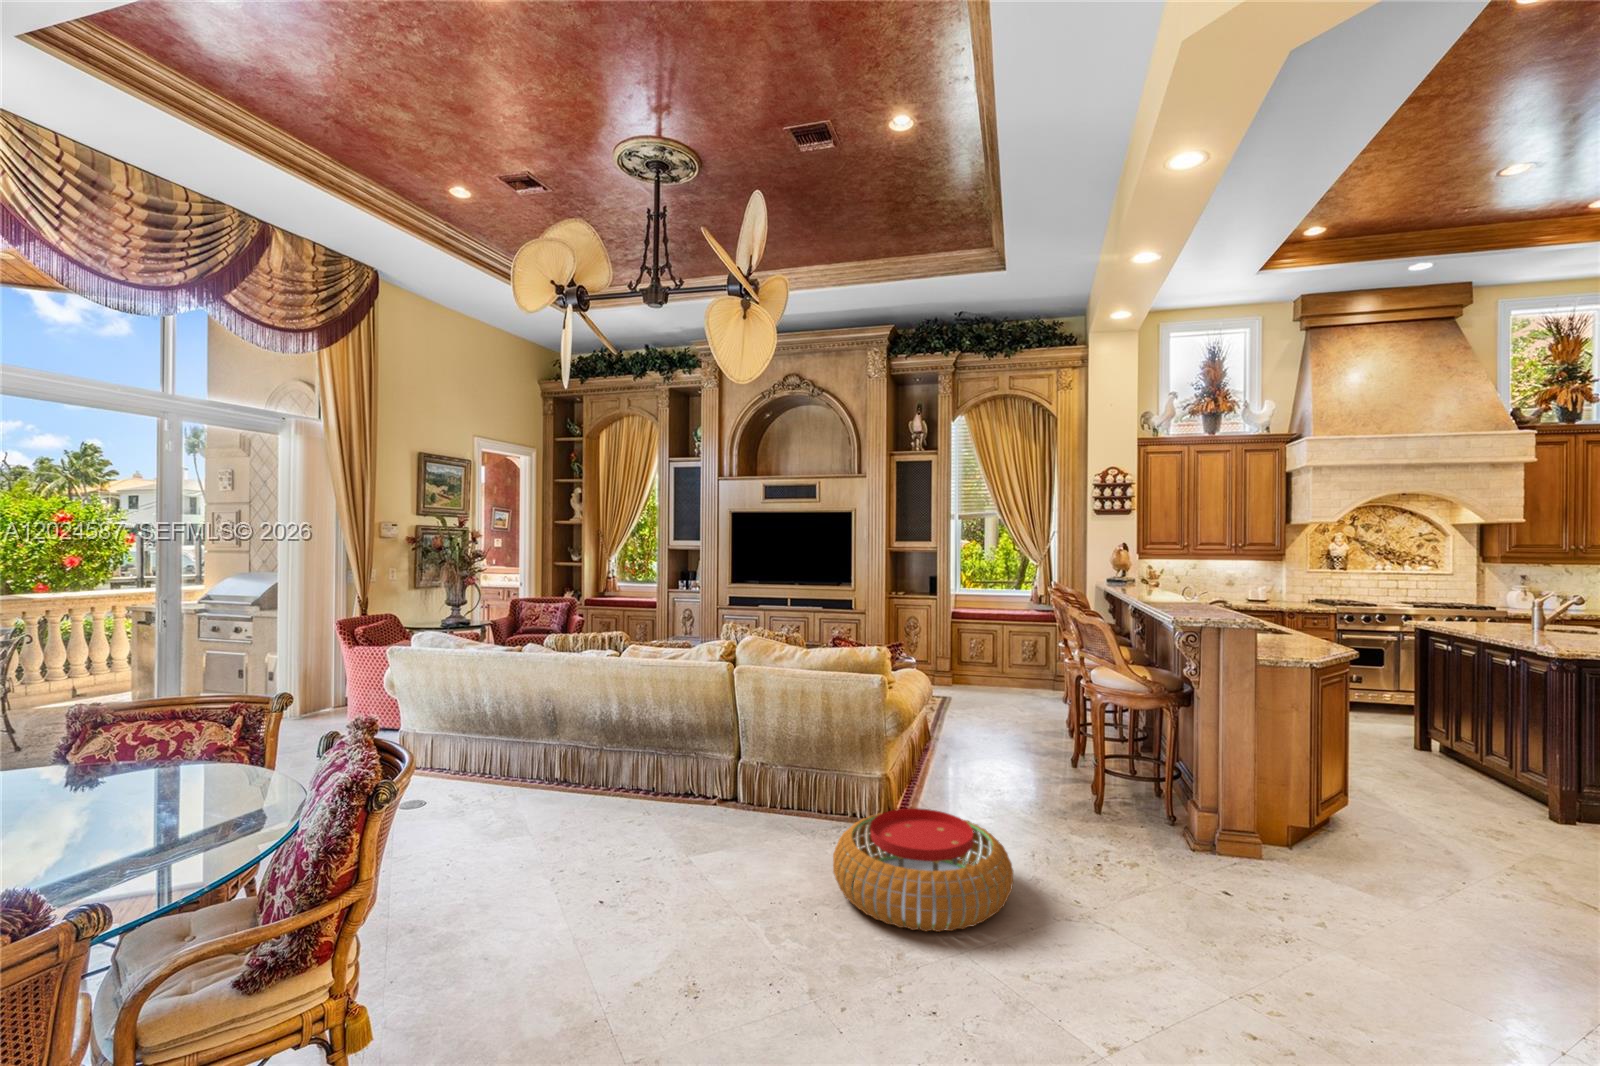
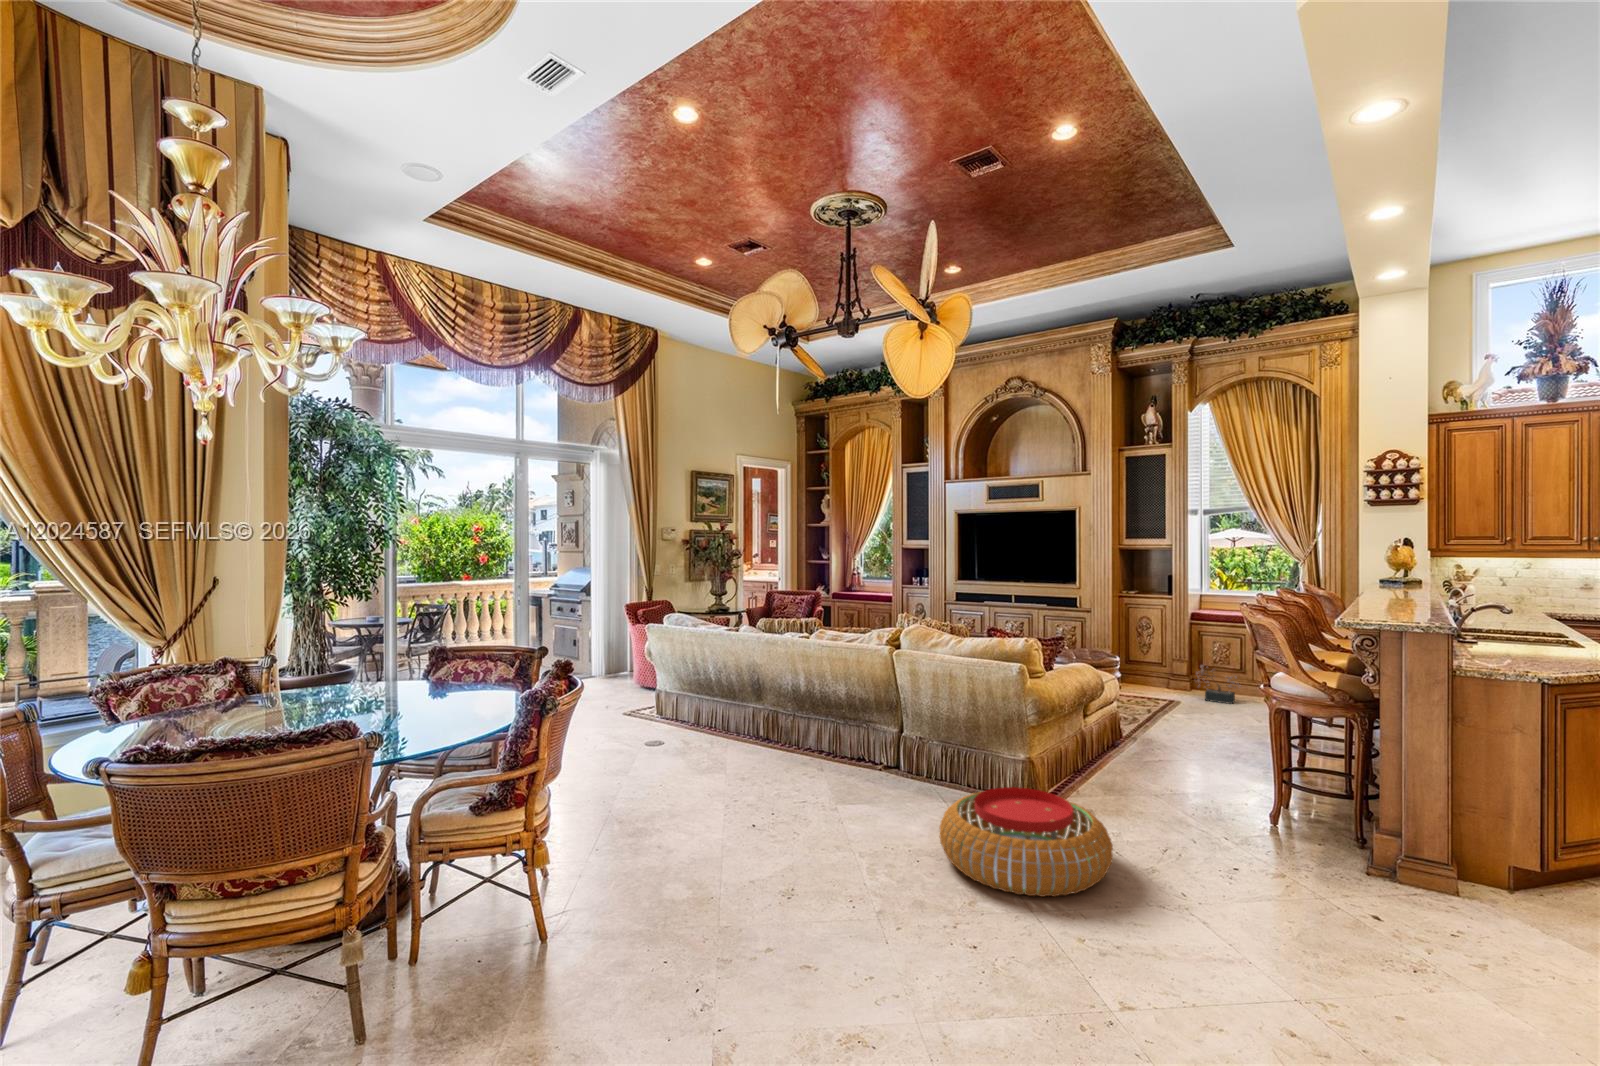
decorative plant: none [956,656,995,691] -> present [1196,665,1239,704]

